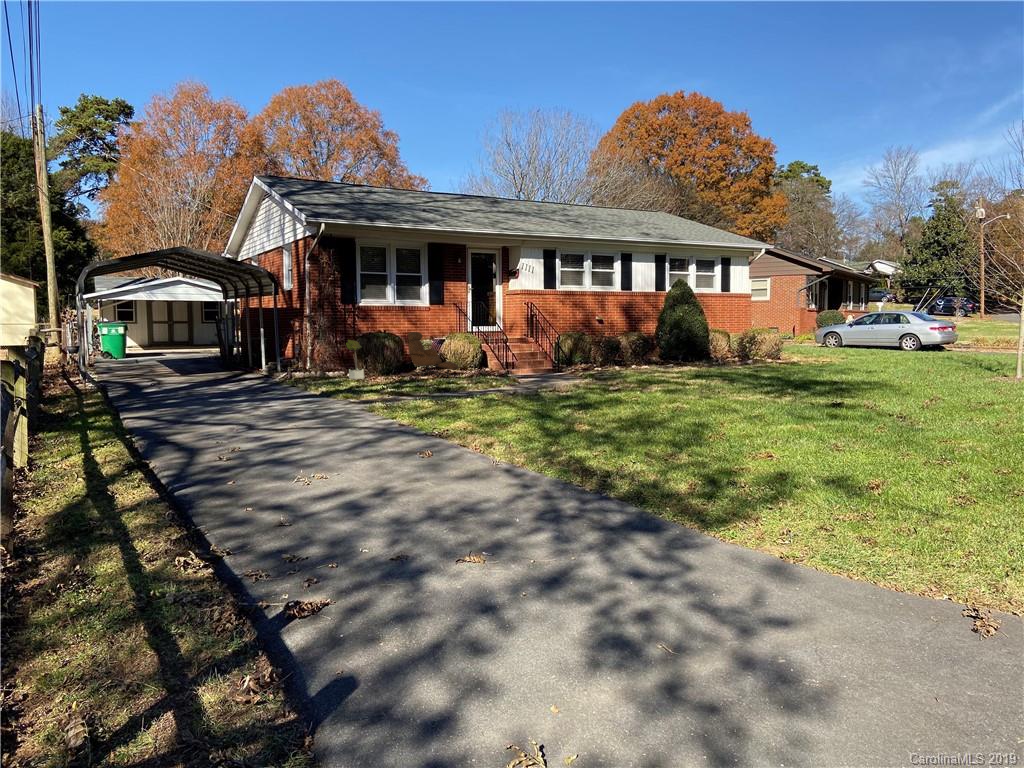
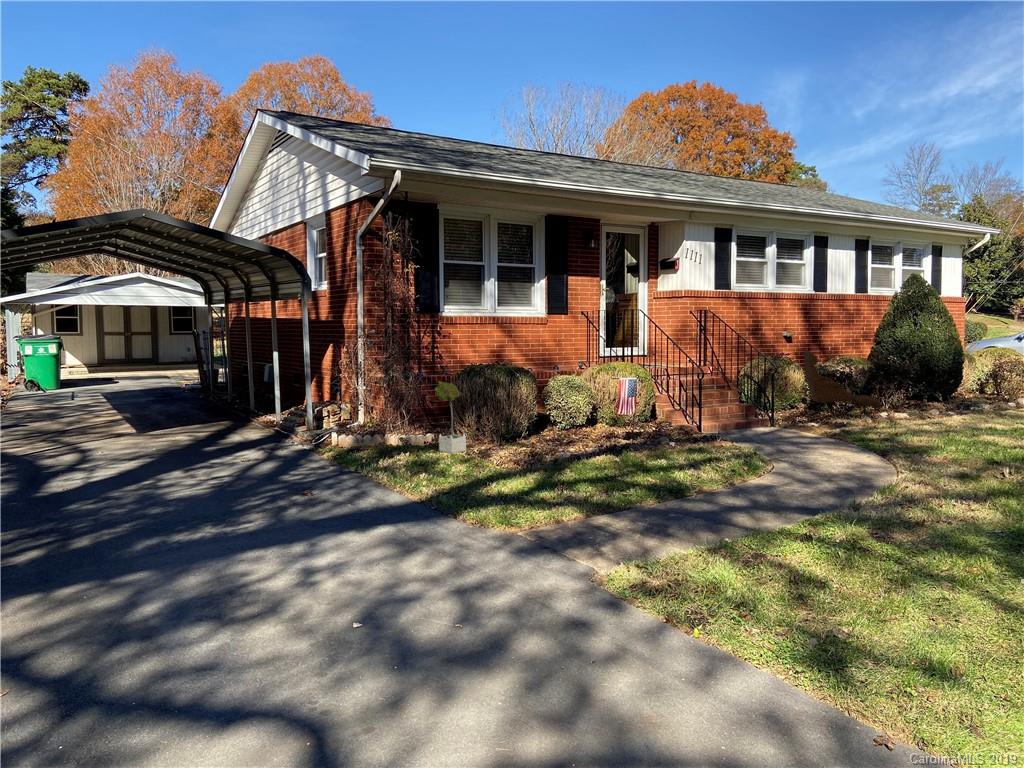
lounge chair: present [408,332,459,376] -> present [804,351,882,419]

